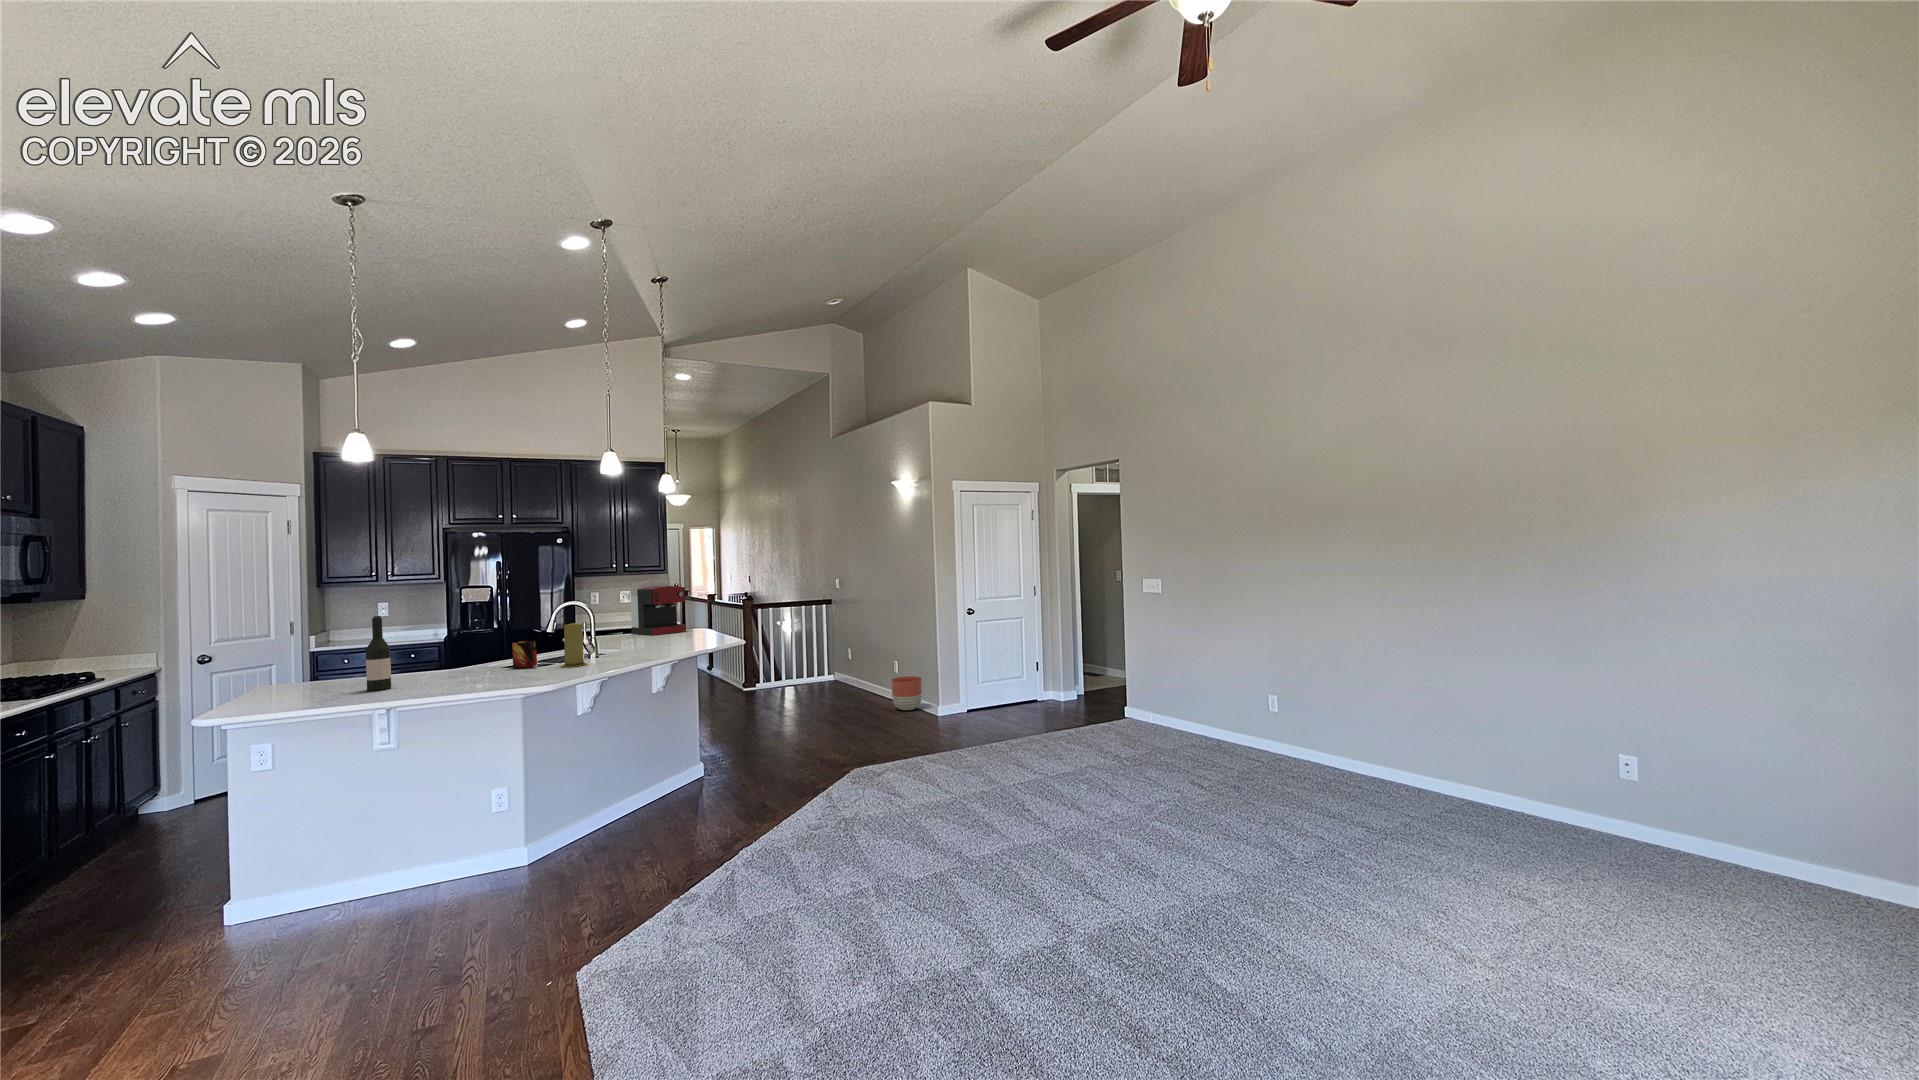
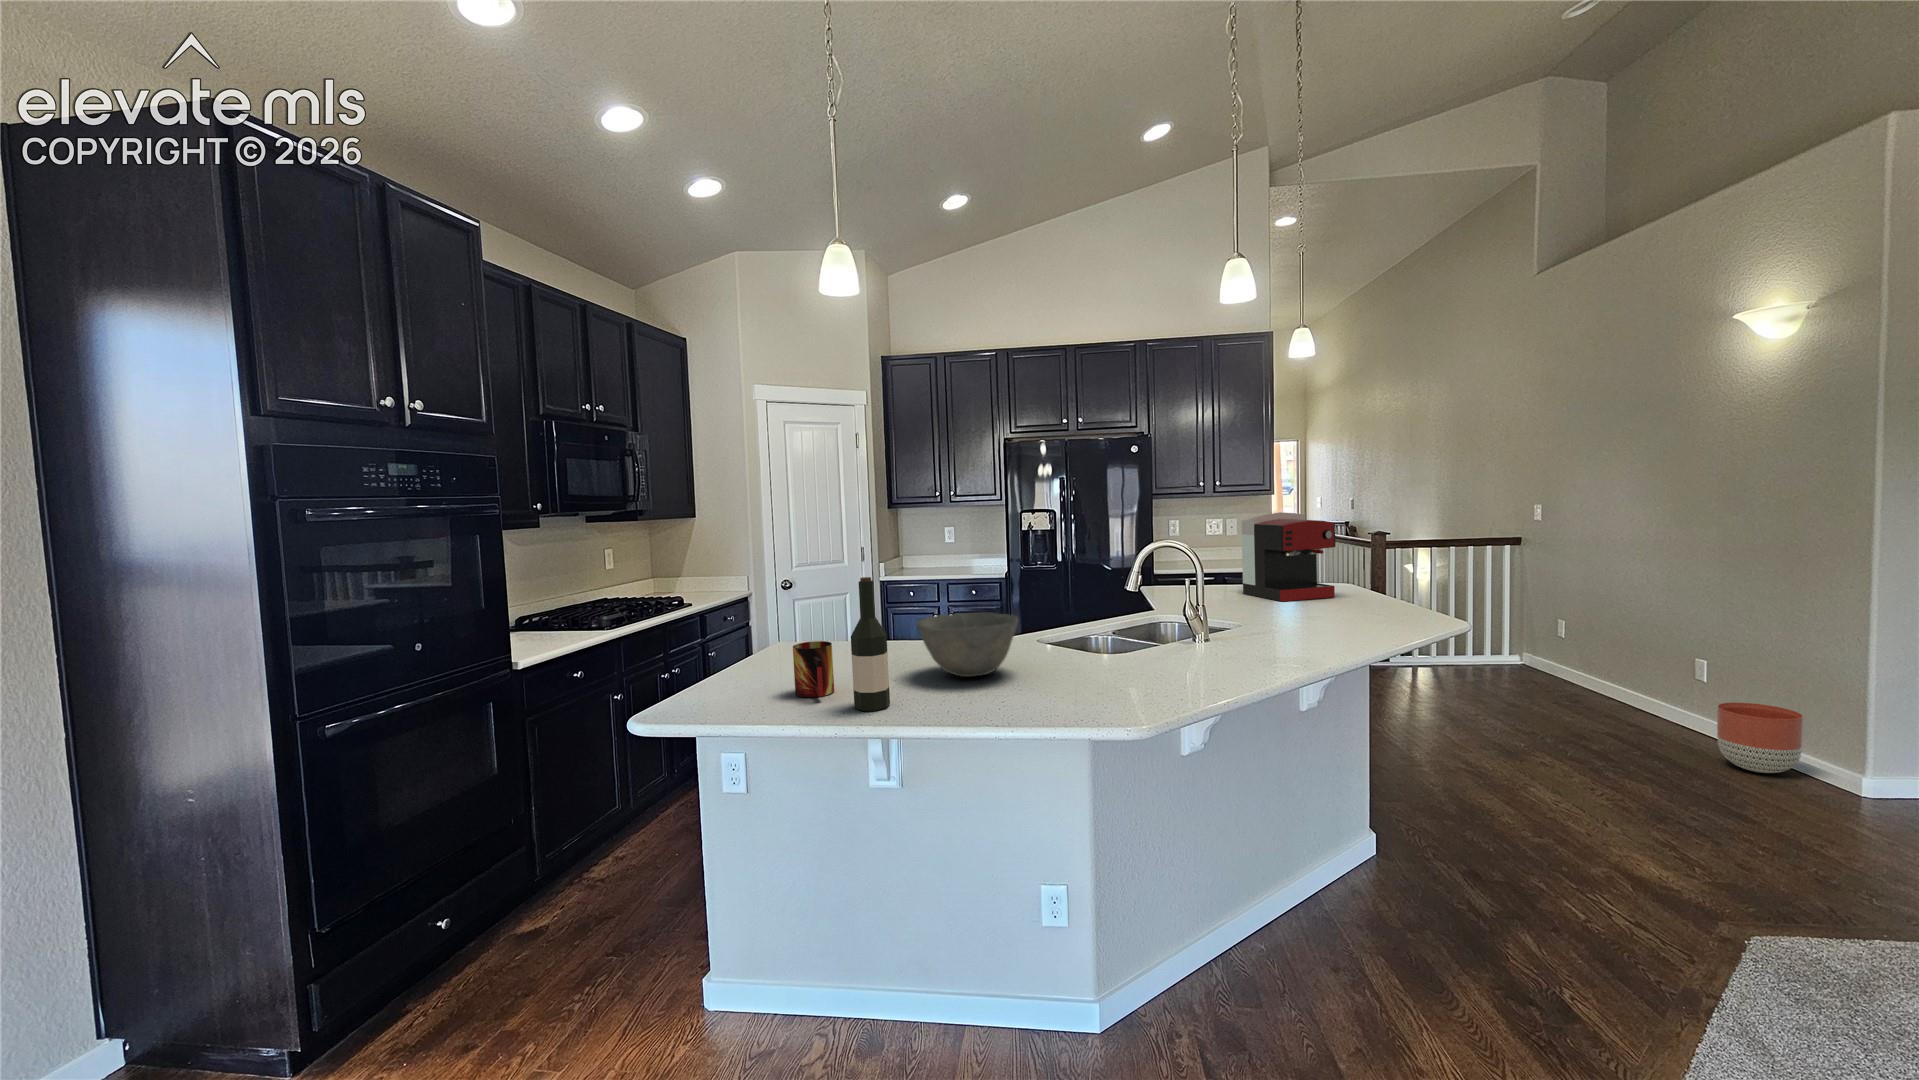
candle: present [561,623,587,667] -> none [1160,602,1209,691]
bowl: none [402,639,474,676] -> present [917,612,1018,677]
mug: present [512,641,537,669] -> present [793,641,834,697]

